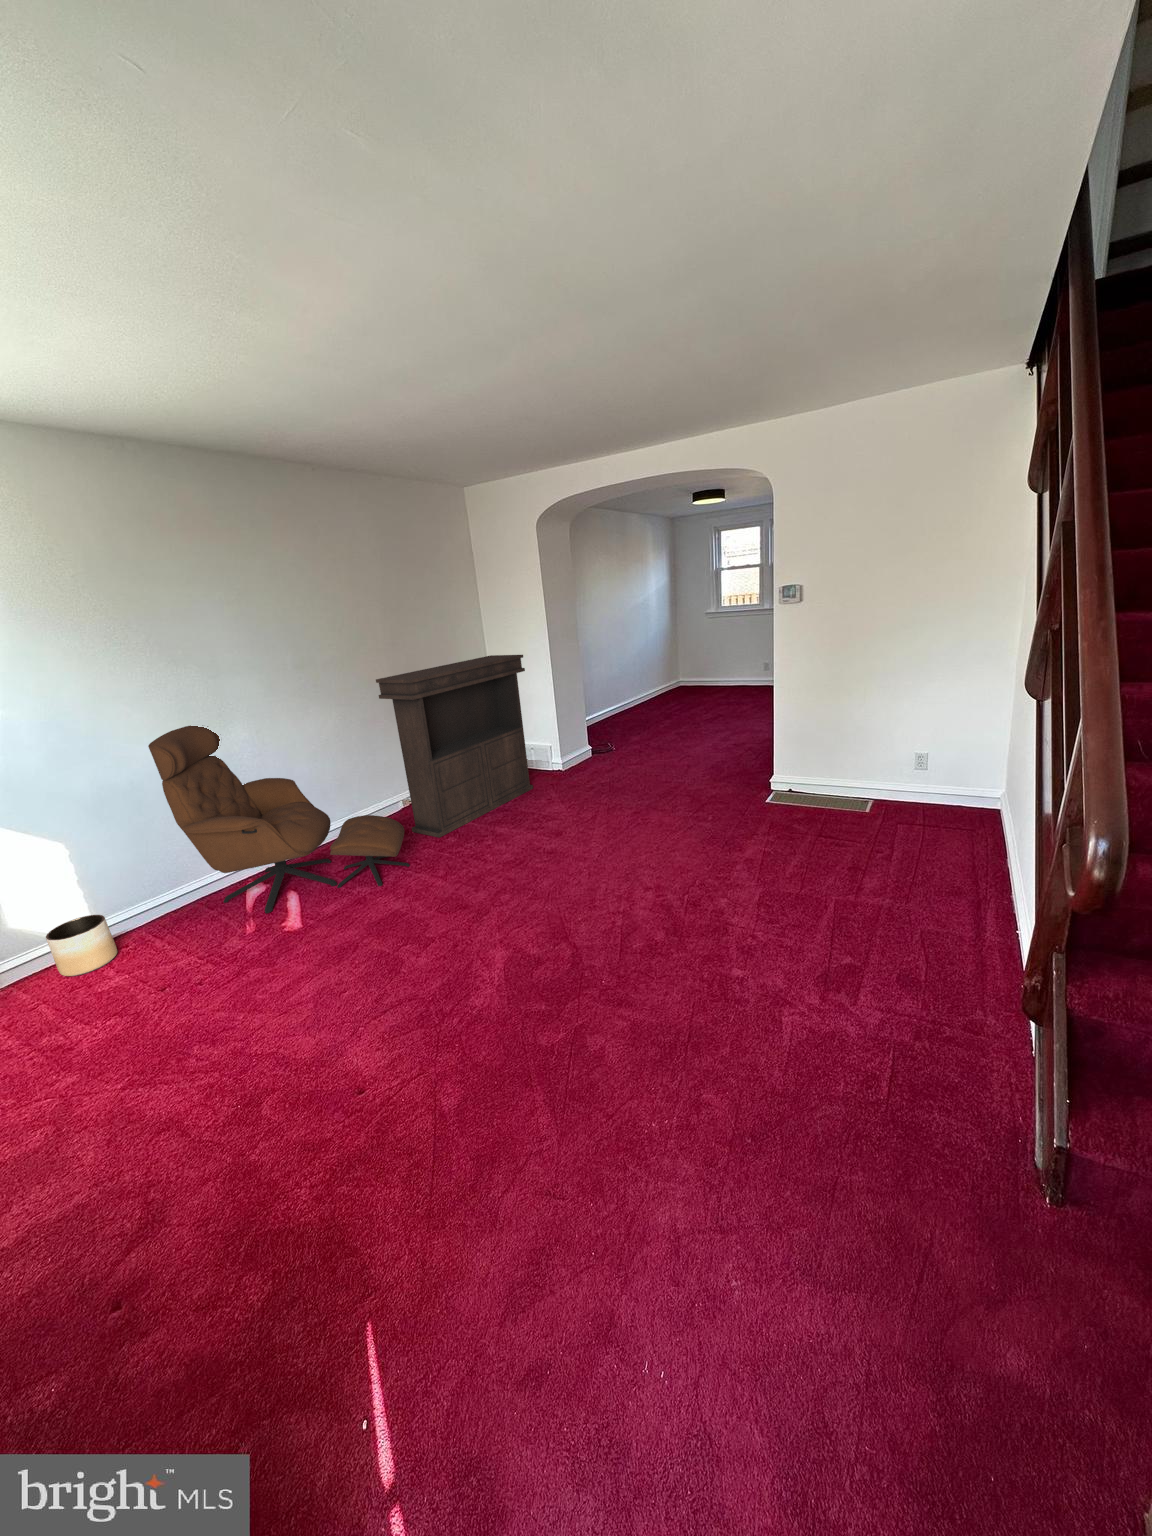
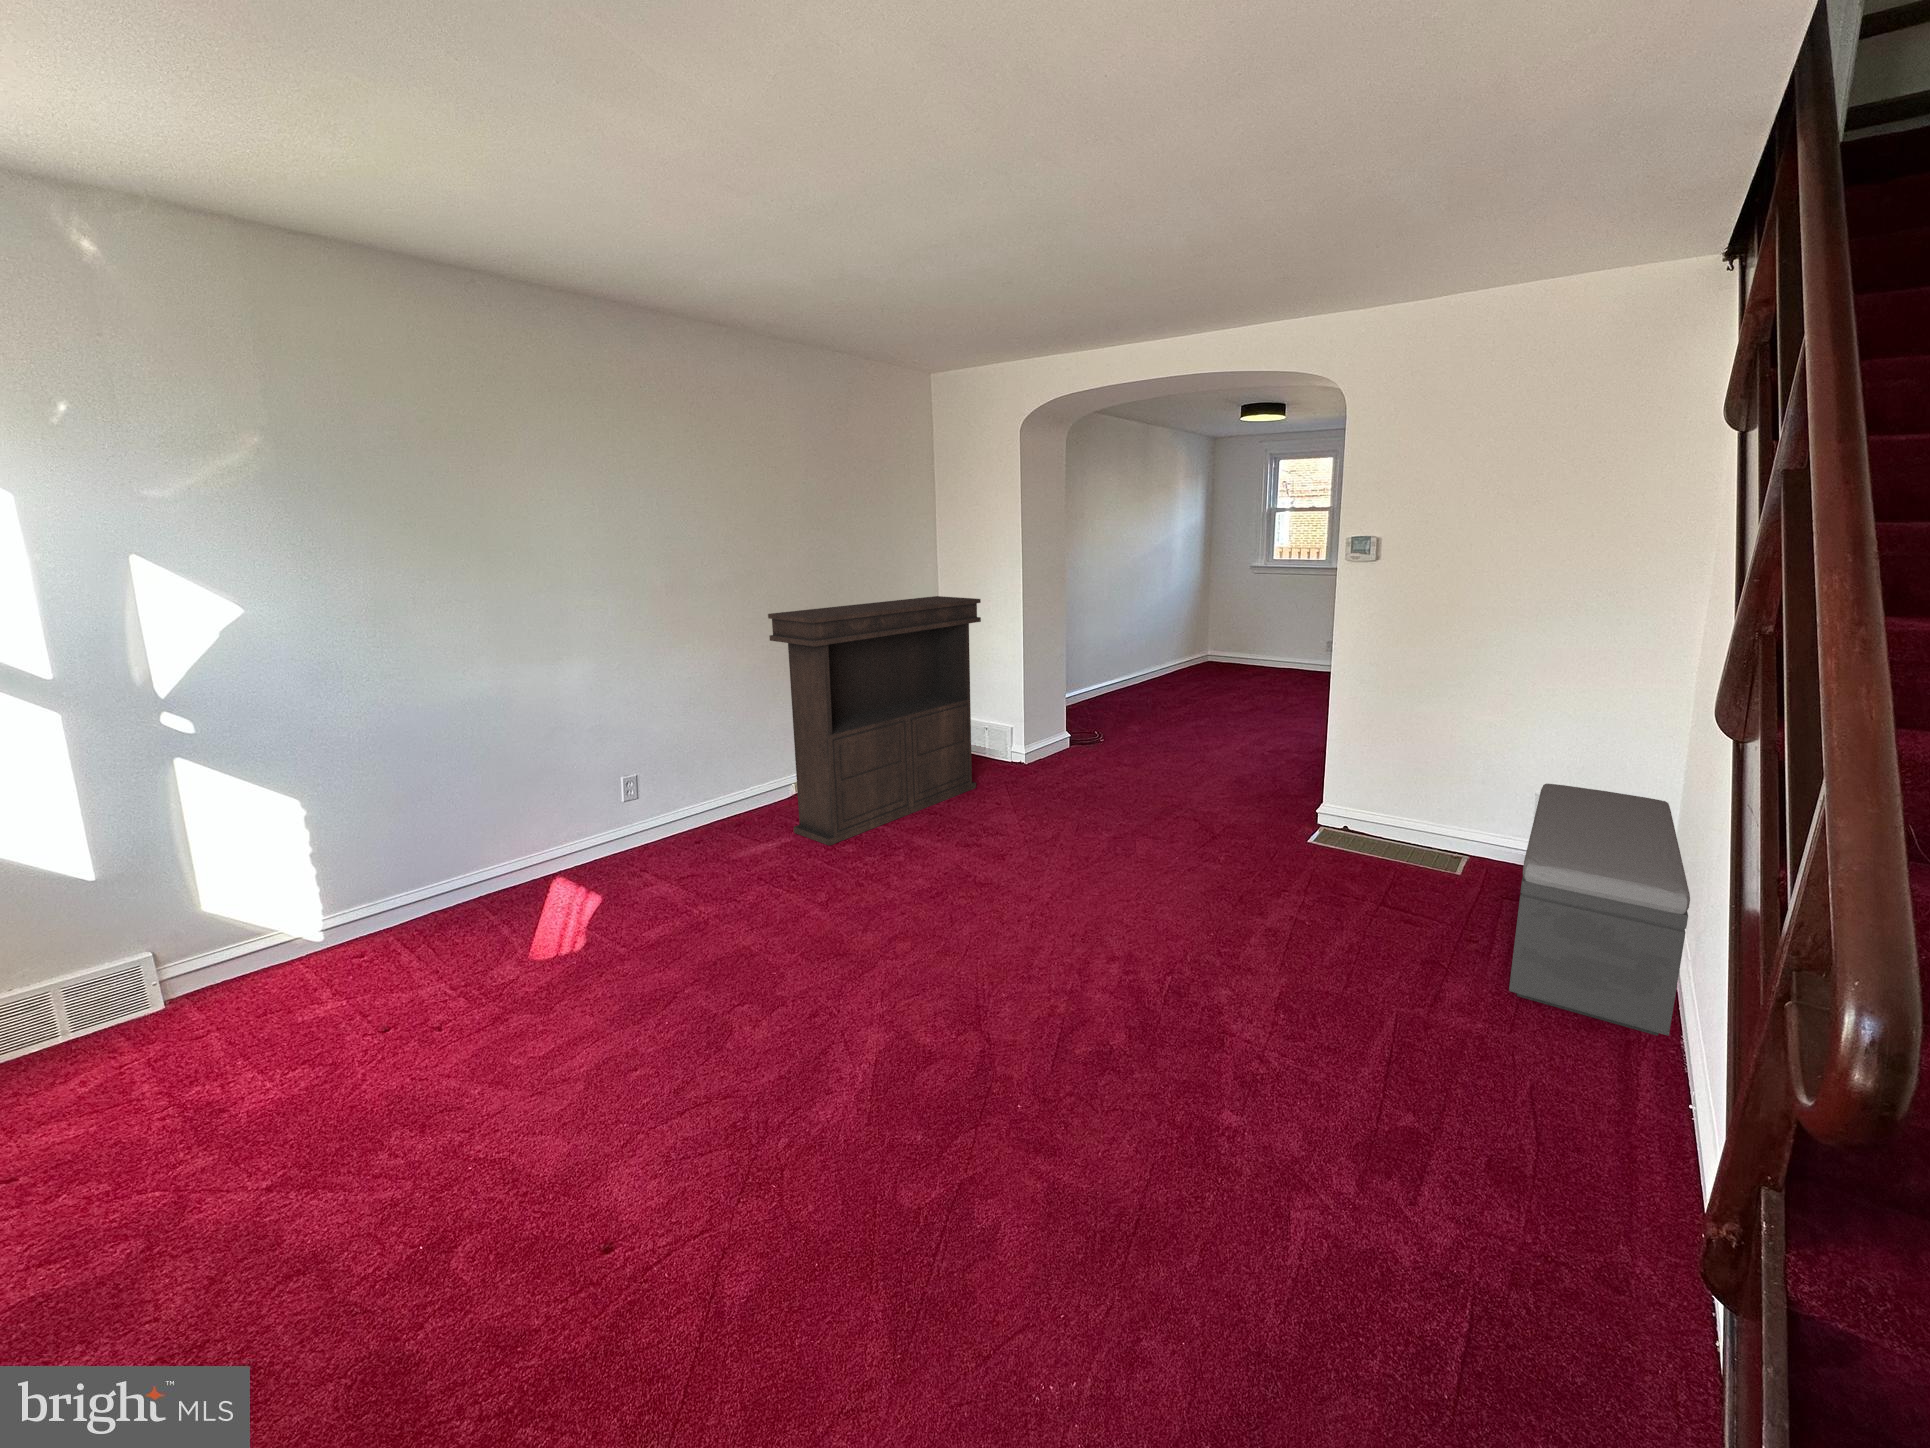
lounge chair: present [148,726,410,913] -> none [433,653,779,931]
storage bench: none [902,744,1012,894] -> present [1509,784,1690,1036]
planter: present [46,915,117,976] -> none [240,907,340,994]

